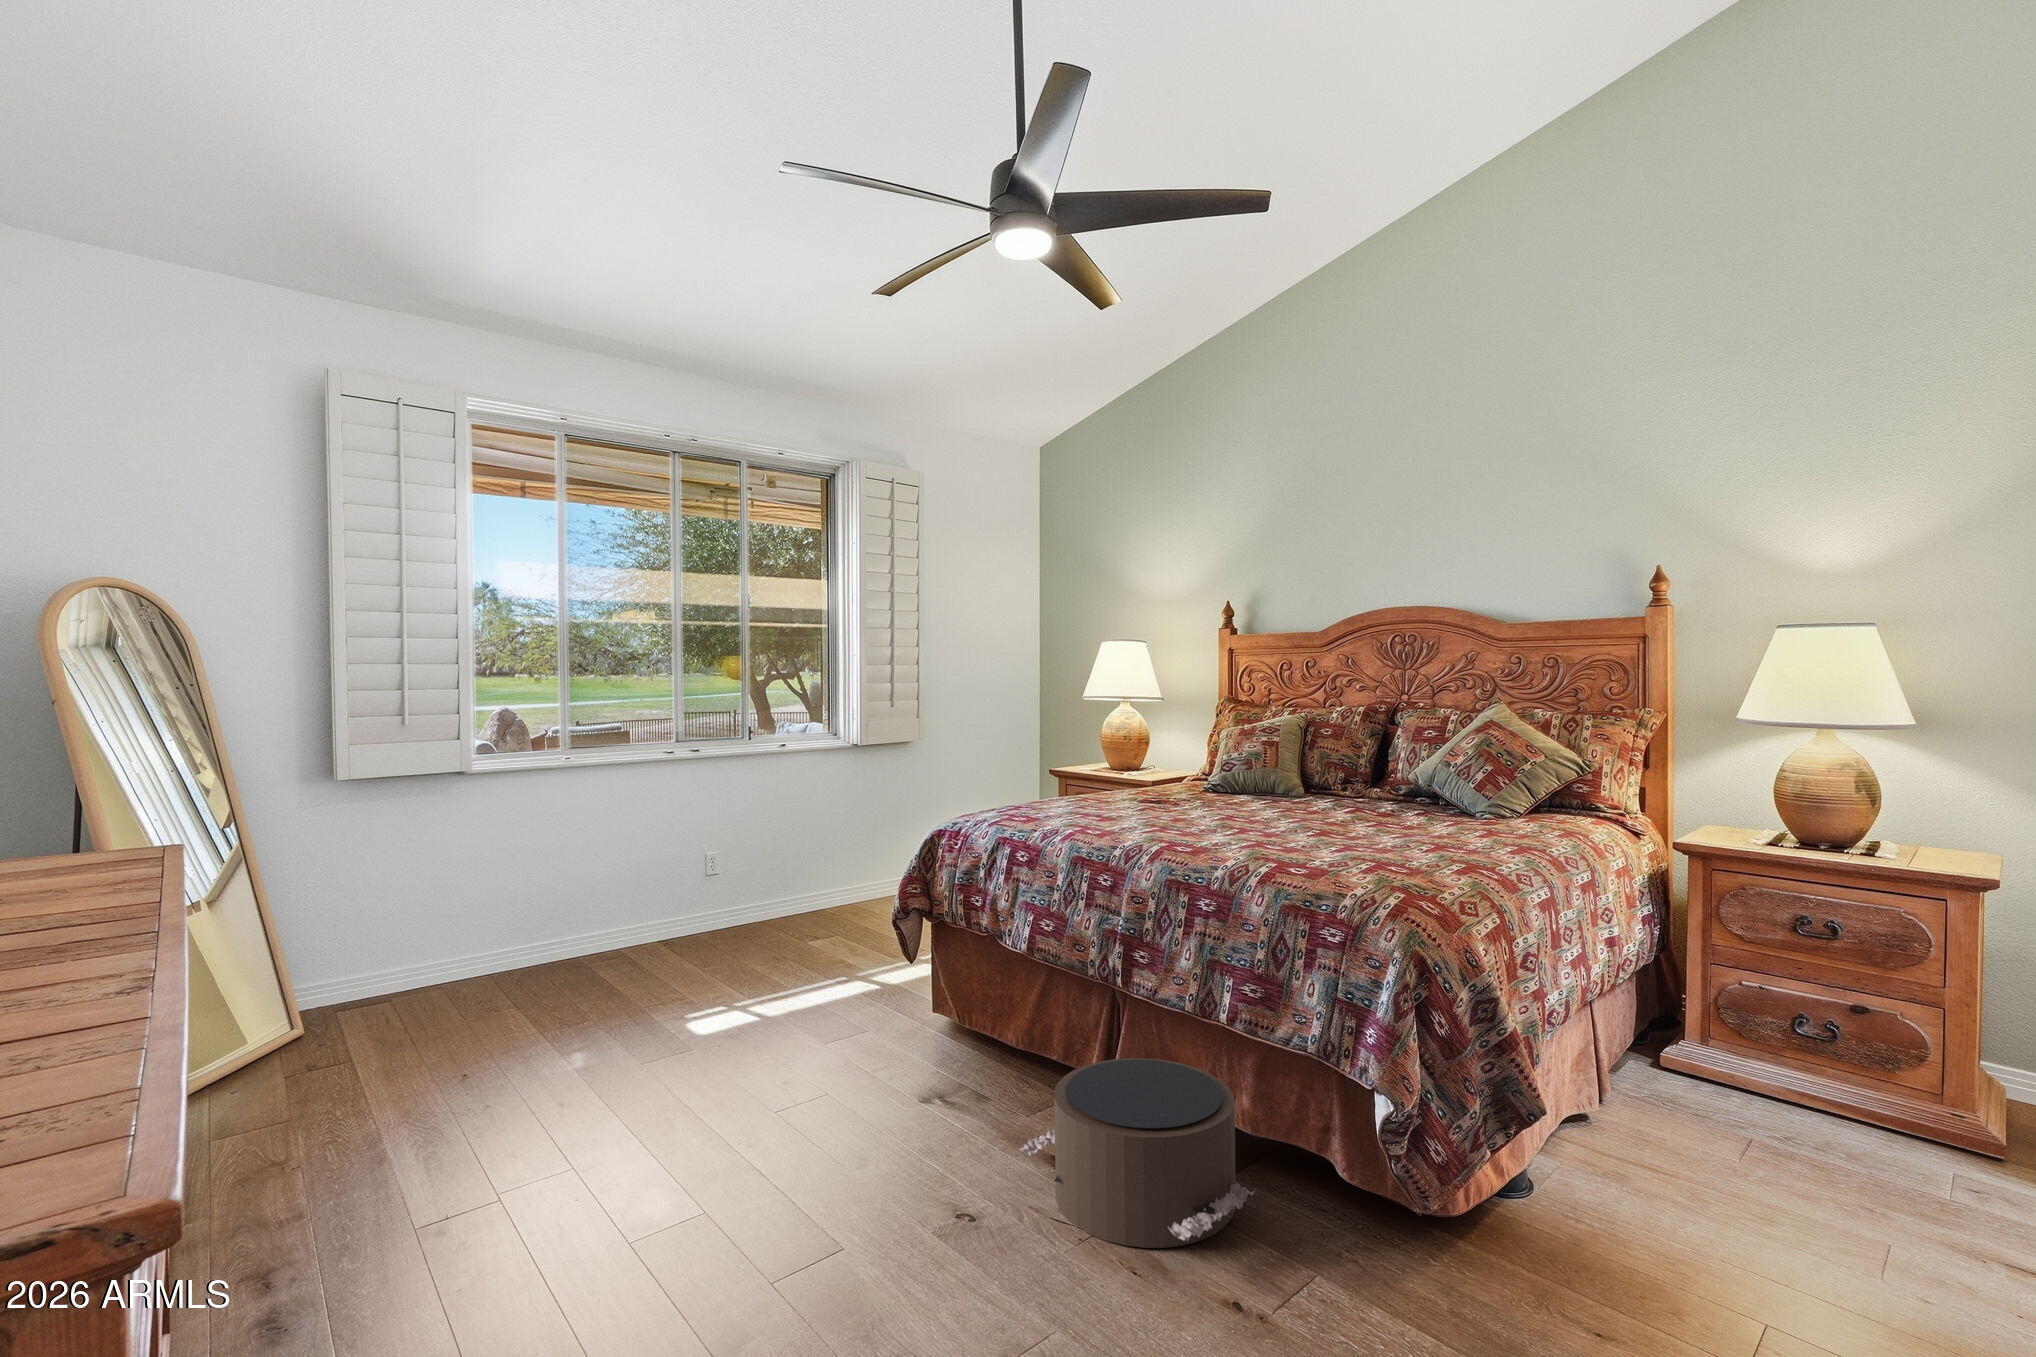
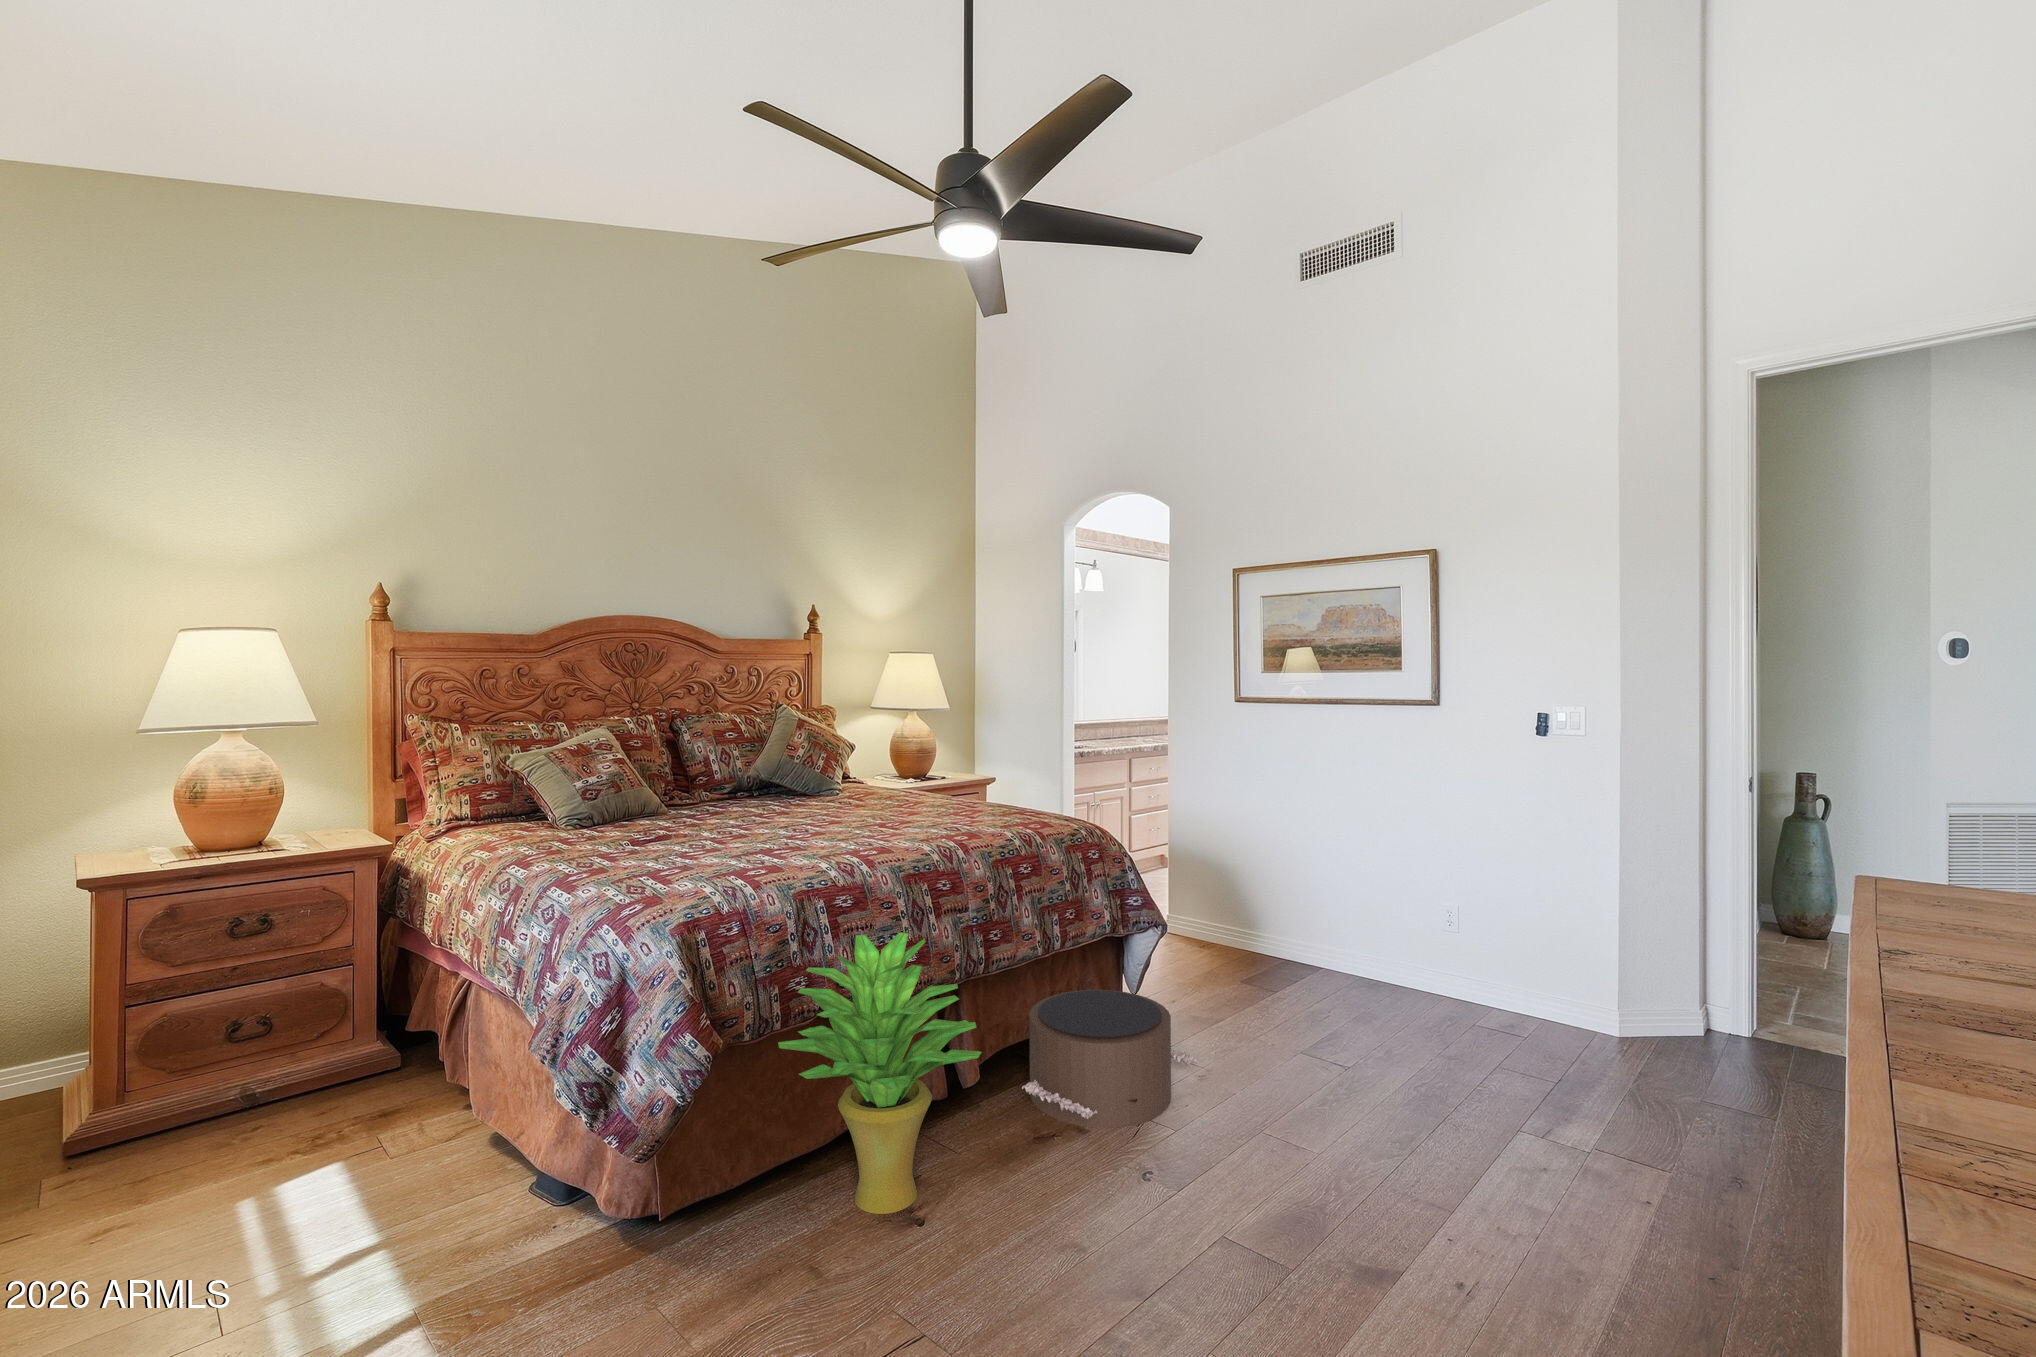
potted plant: none [861,872,1018,1095] -> present [778,932,981,1214]

